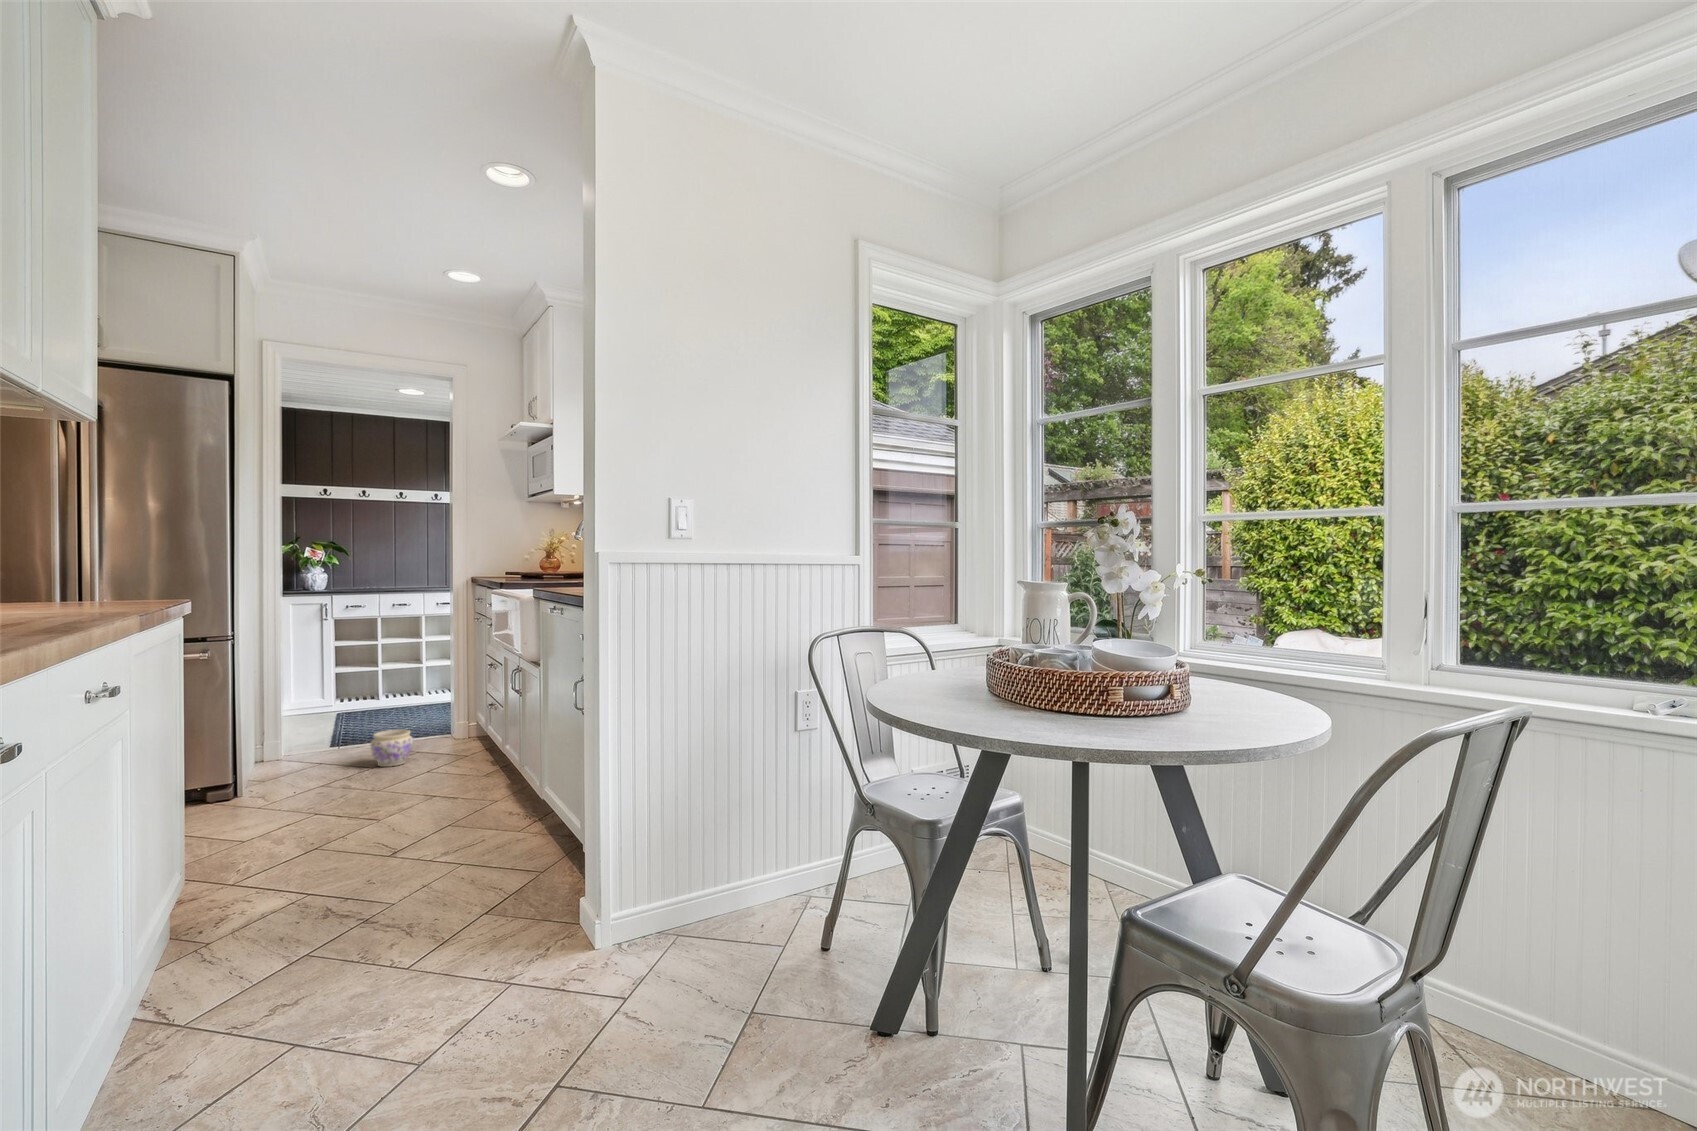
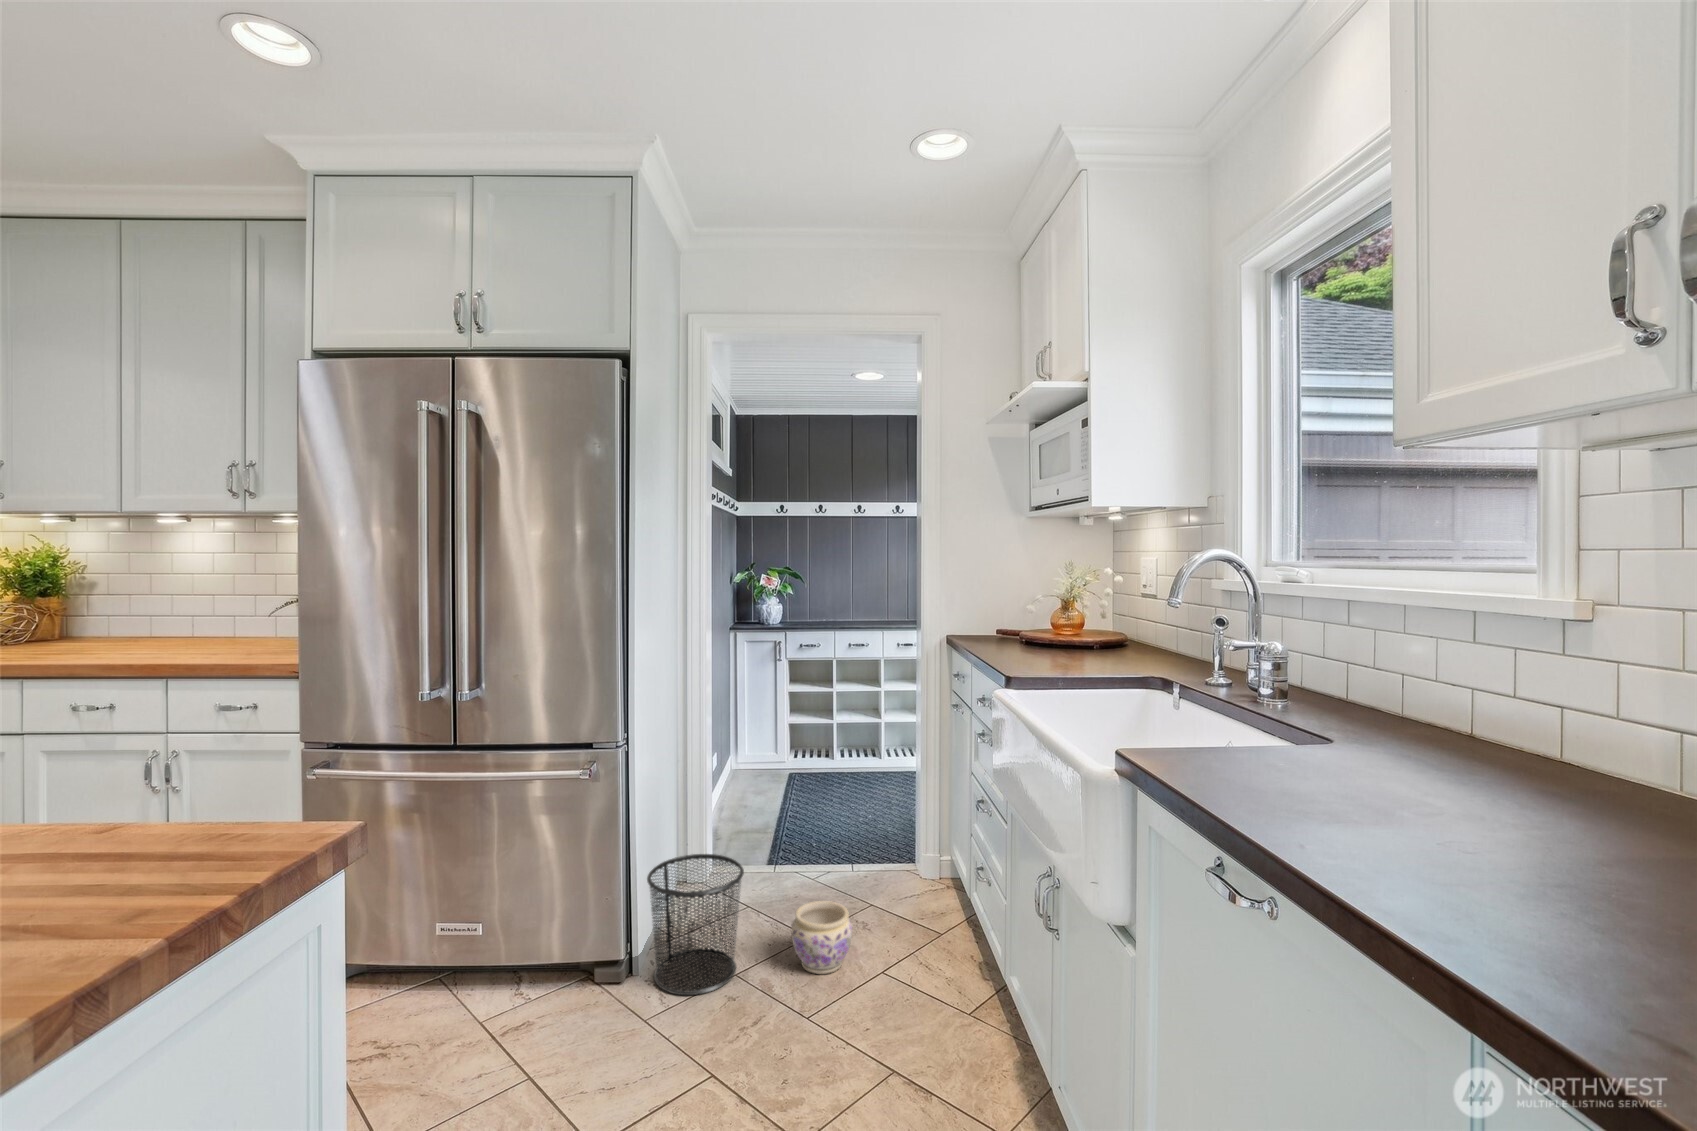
waste bin: none [263,708,337,784] -> present [647,854,744,995]

